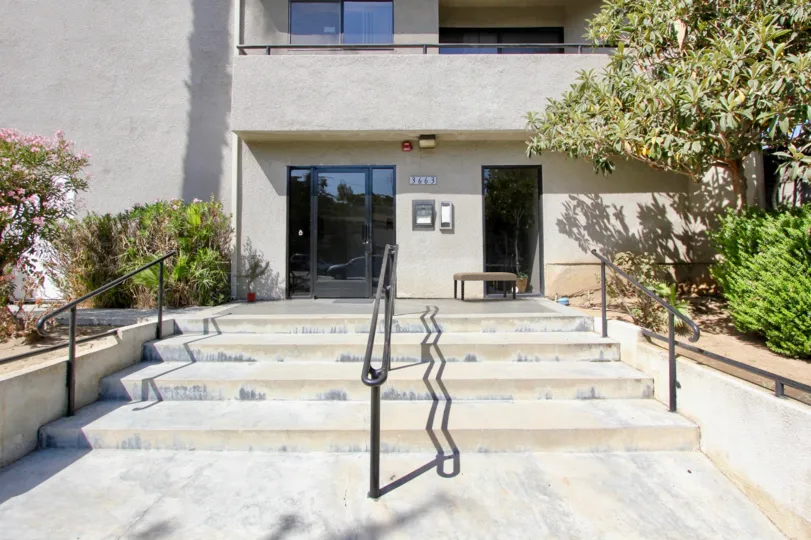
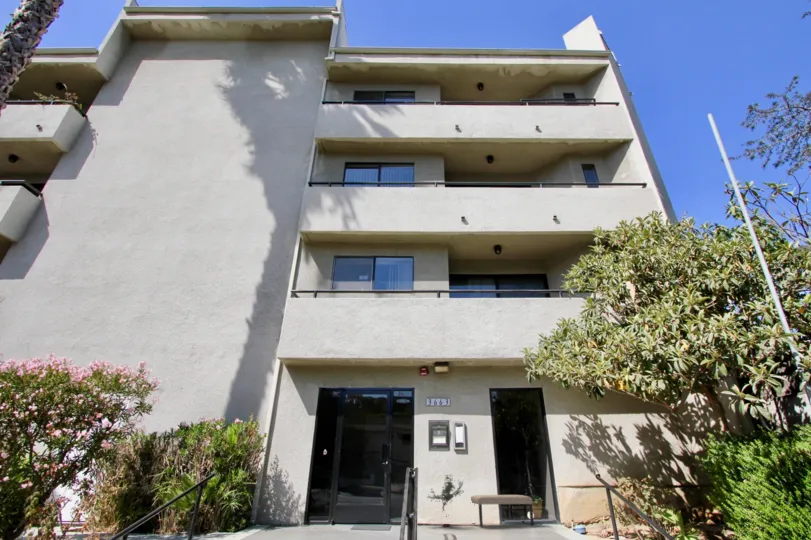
potted tree: present [234,255,269,302] -> present [428,475,463,526]

